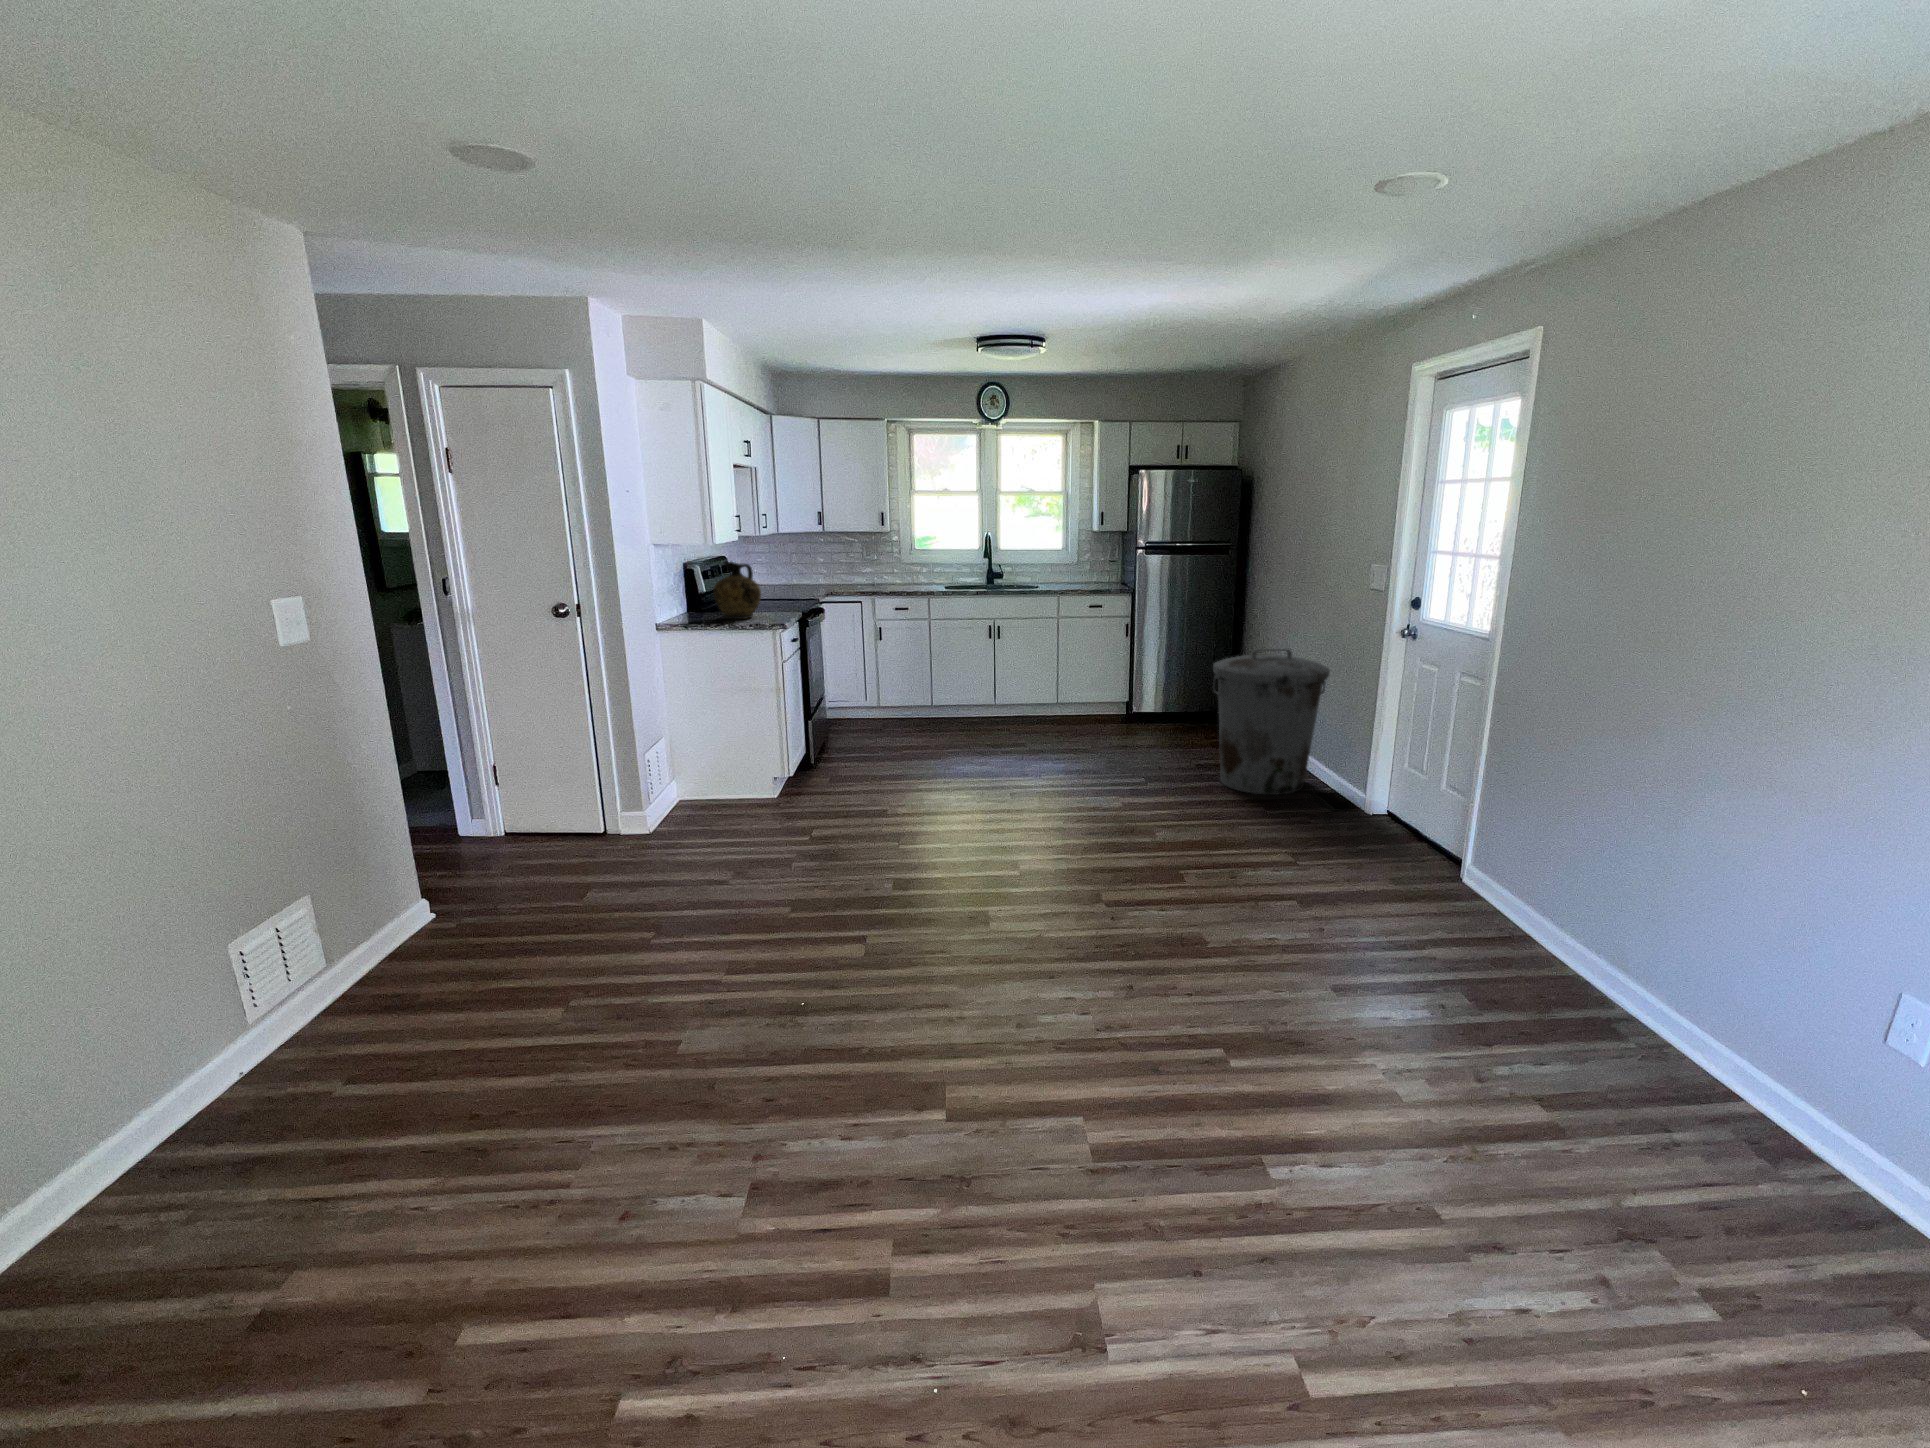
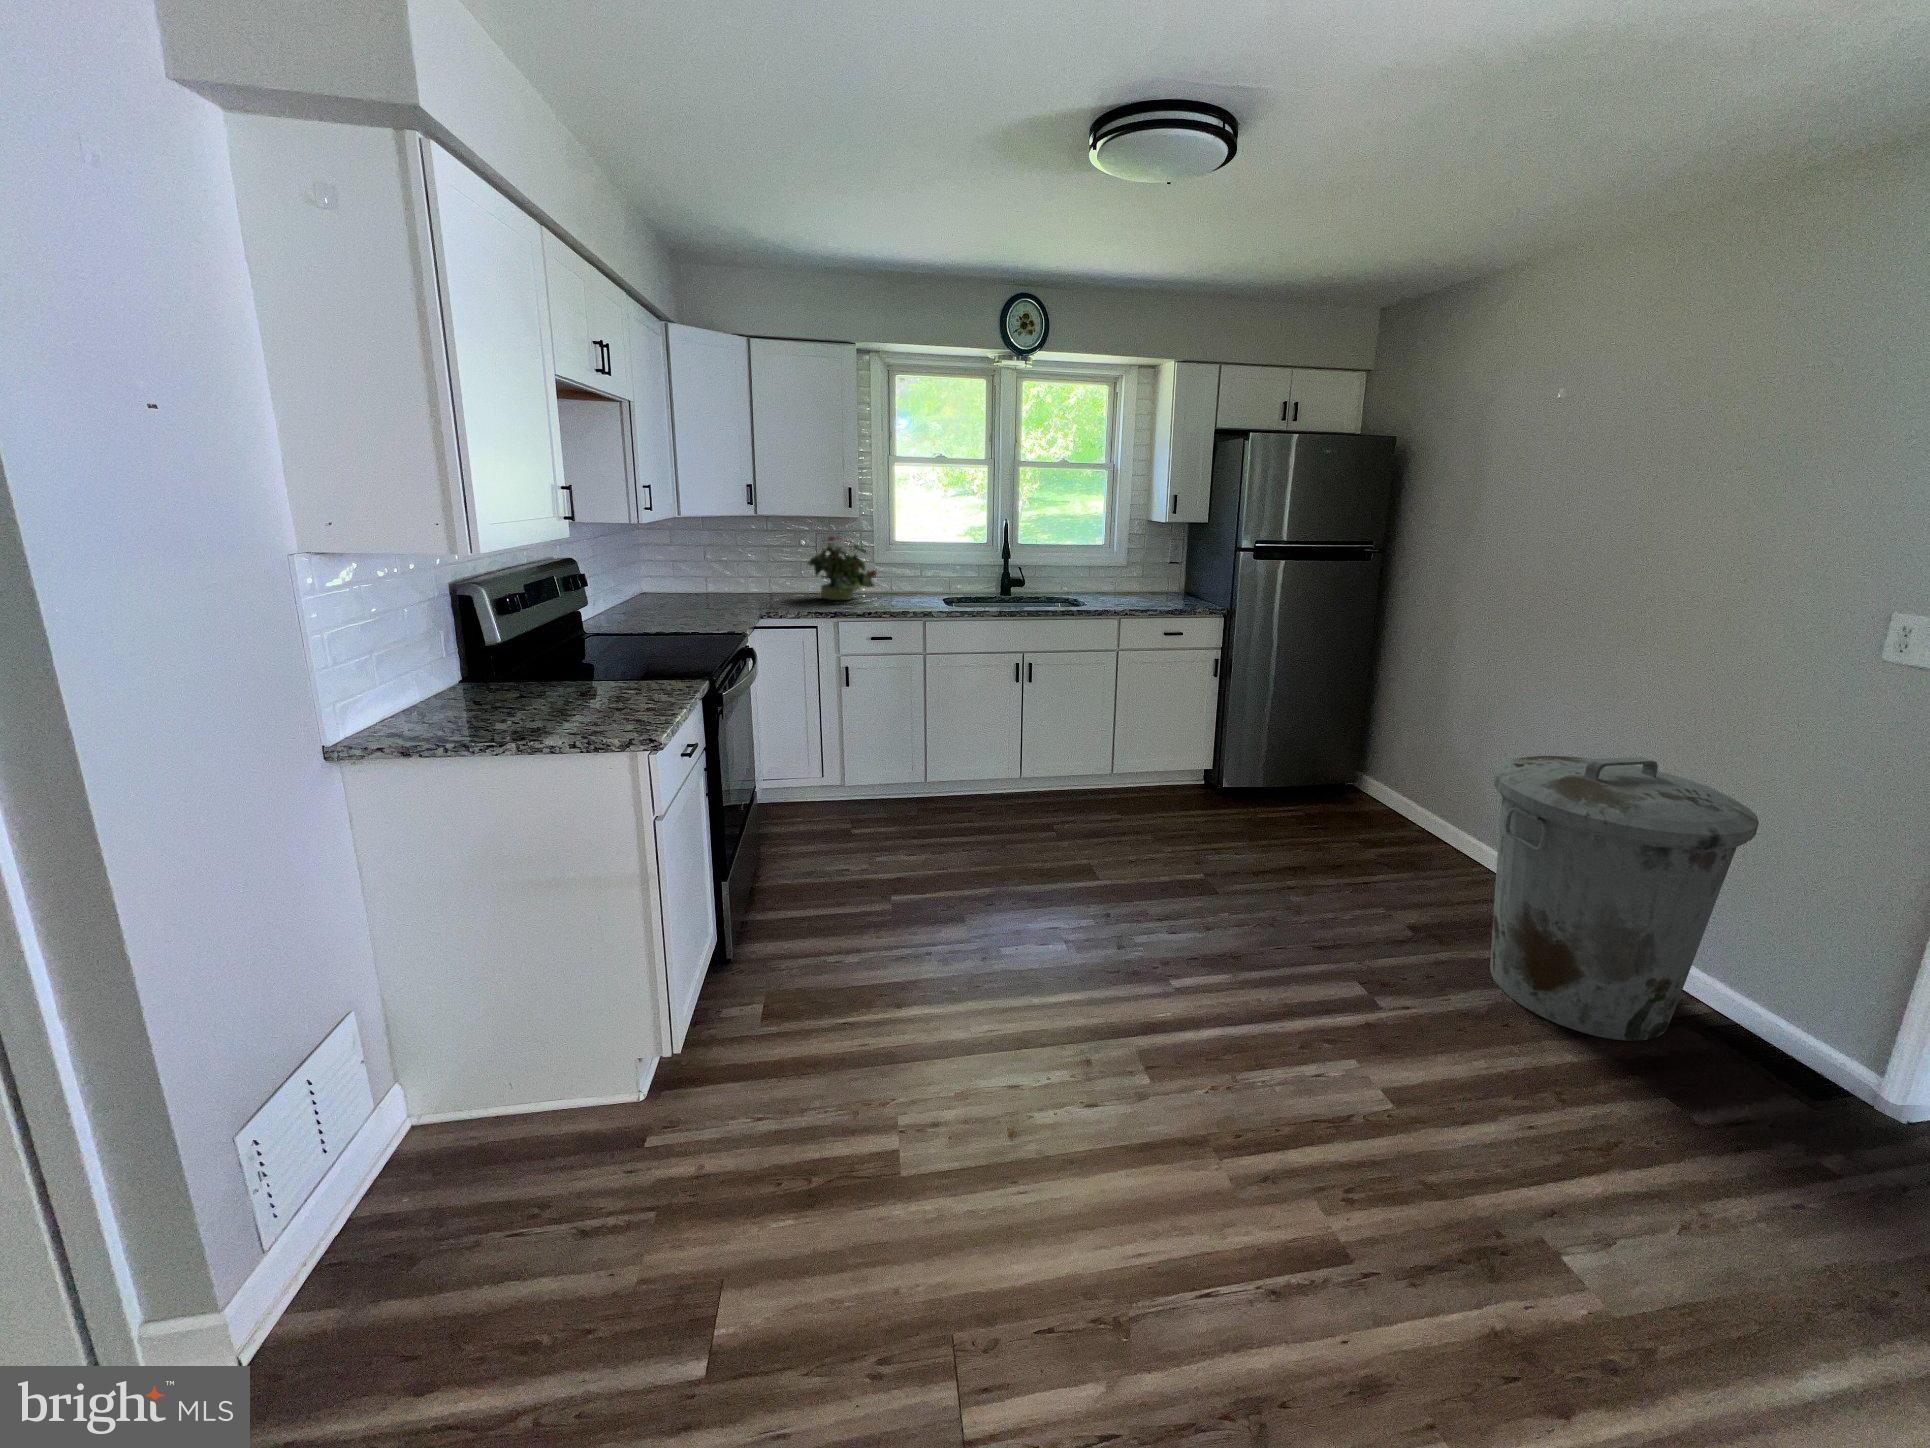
potted plant: none [856,544,900,587] -> present [808,536,877,600]
ceramic jug: present [713,561,761,619] -> none [495,588,614,717]

